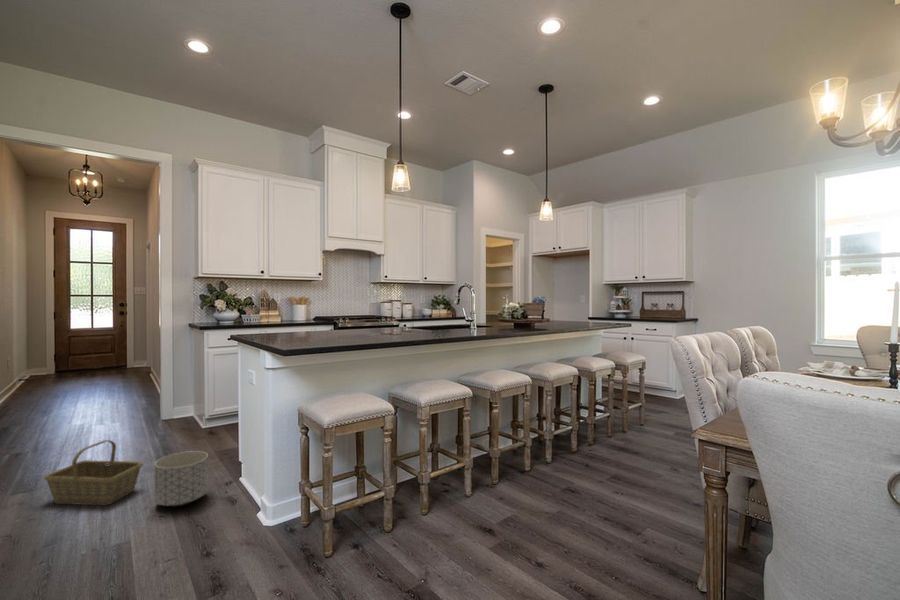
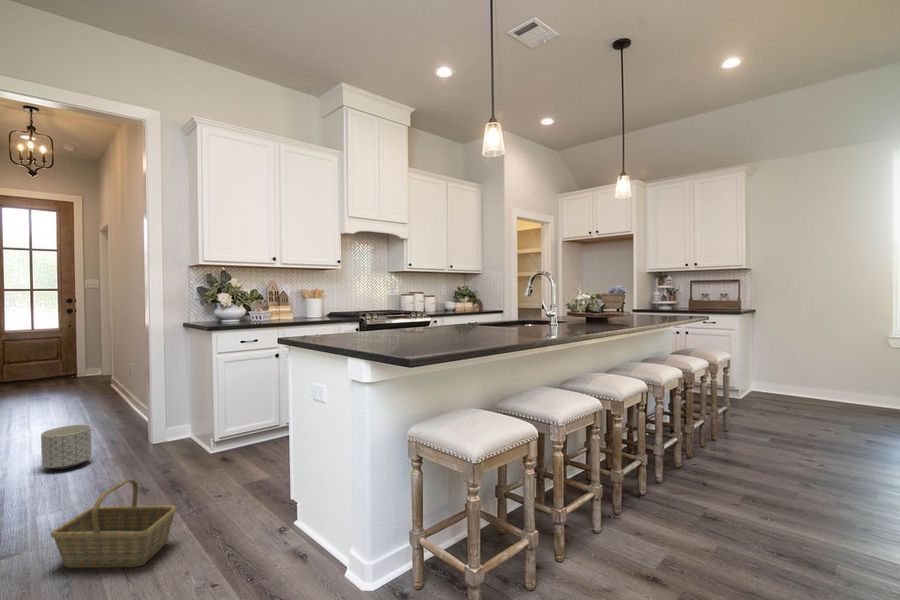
planter: present [155,451,208,506] -> present [41,425,92,470]

